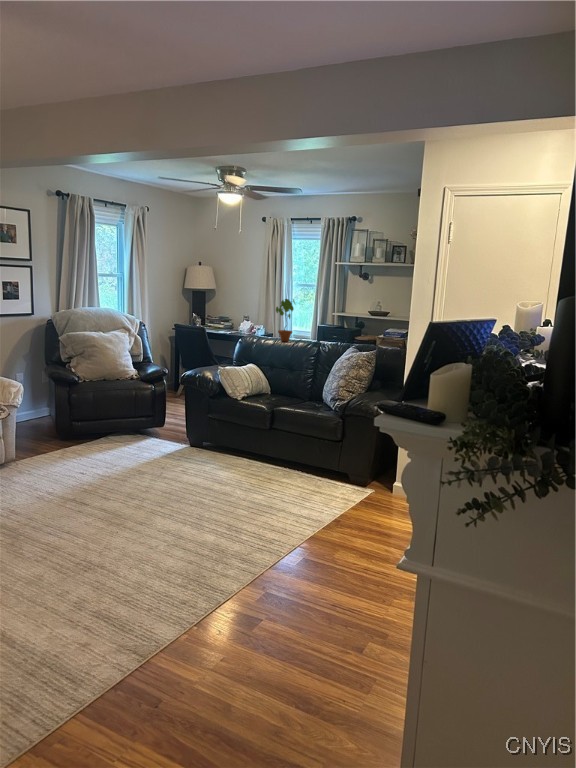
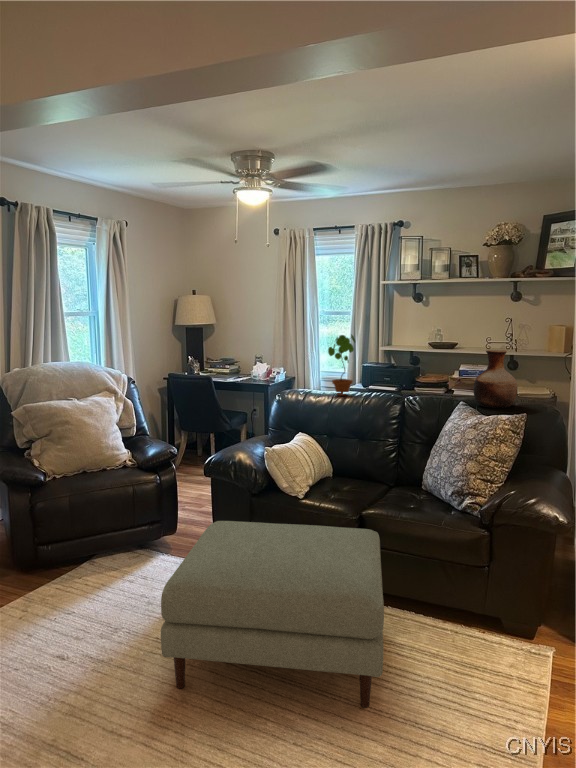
vase: none [359,312,386,350] -> present [473,349,517,408]
ottoman: none [138,407,278,499] -> present [161,521,384,708]

